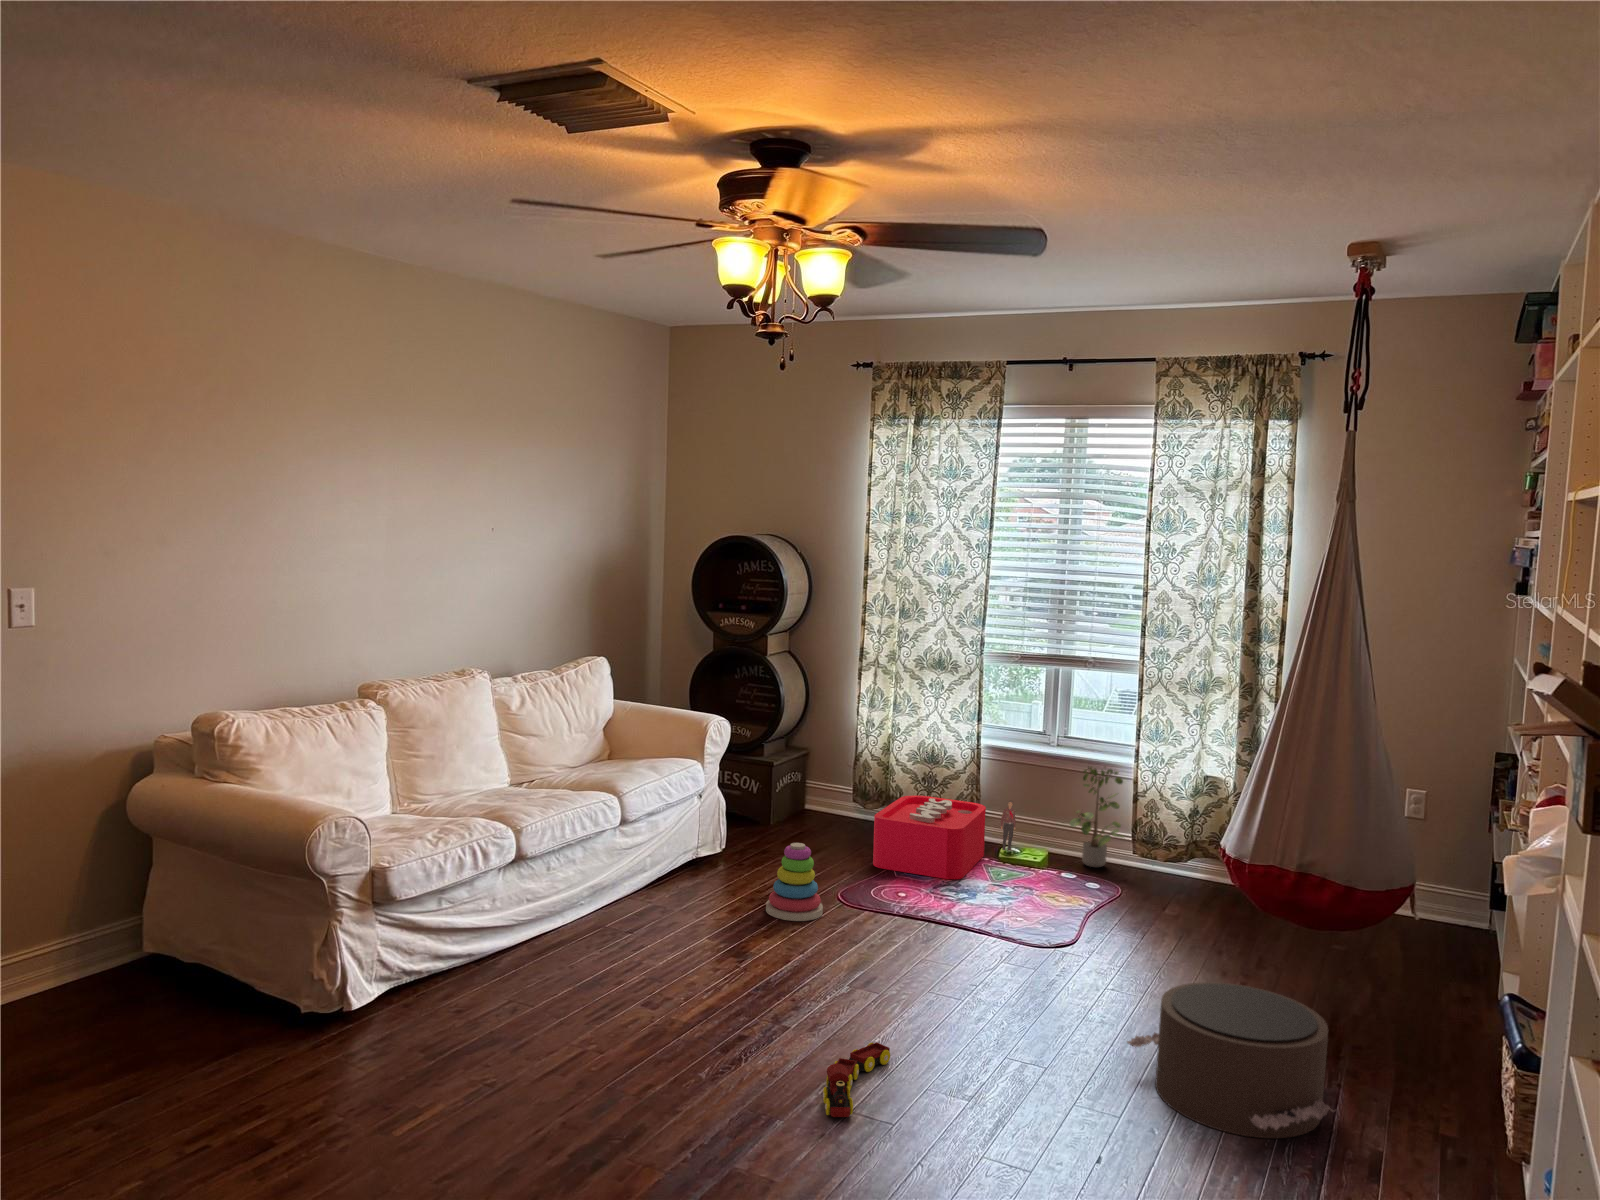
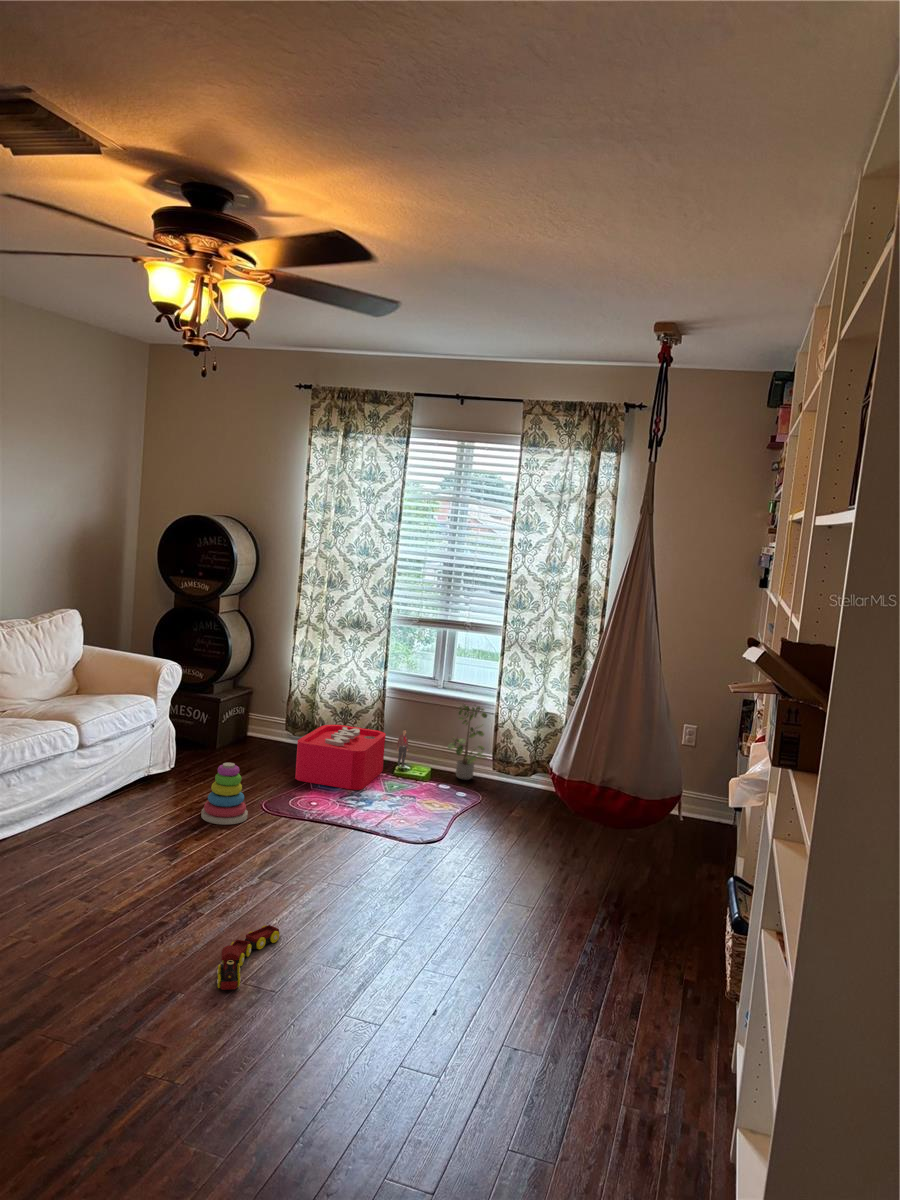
pouf: present [1127,982,1335,1138] -> none [464,871,612,991]

